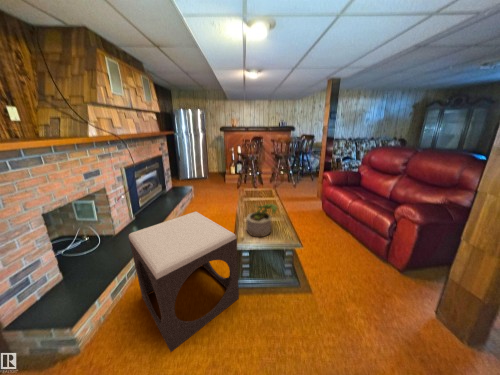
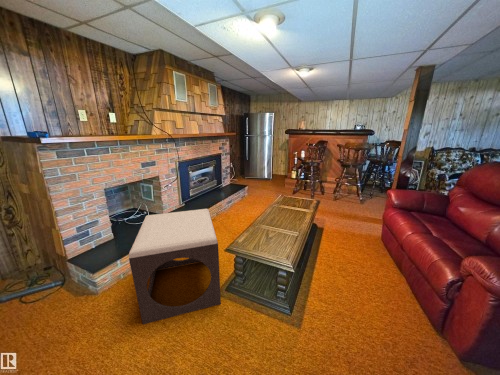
potted plant: present [247,204,278,237] -> none [245,213,280,250]

